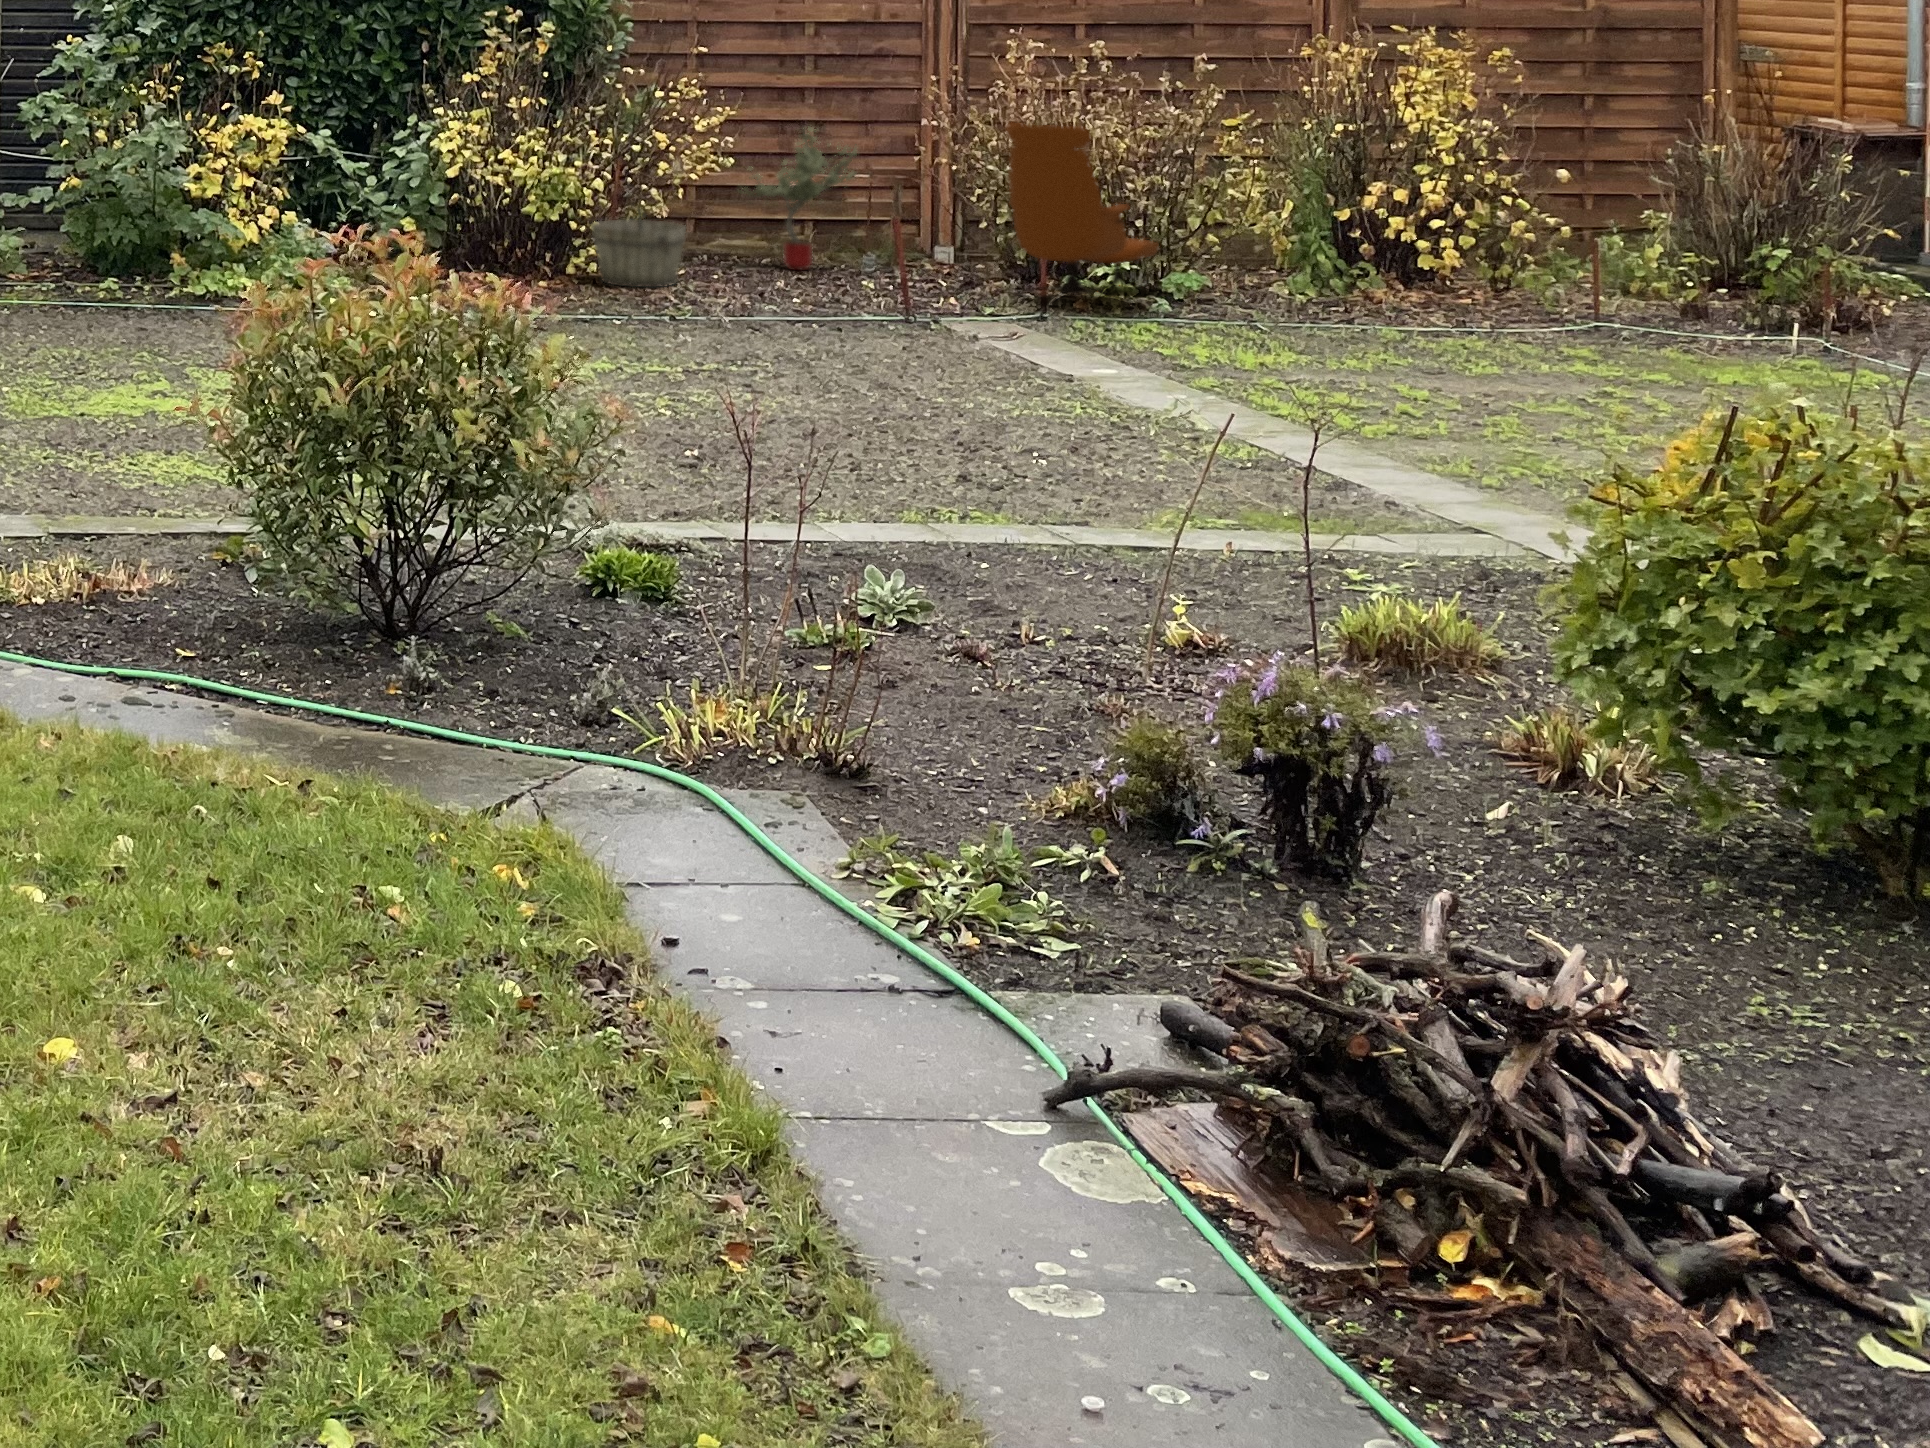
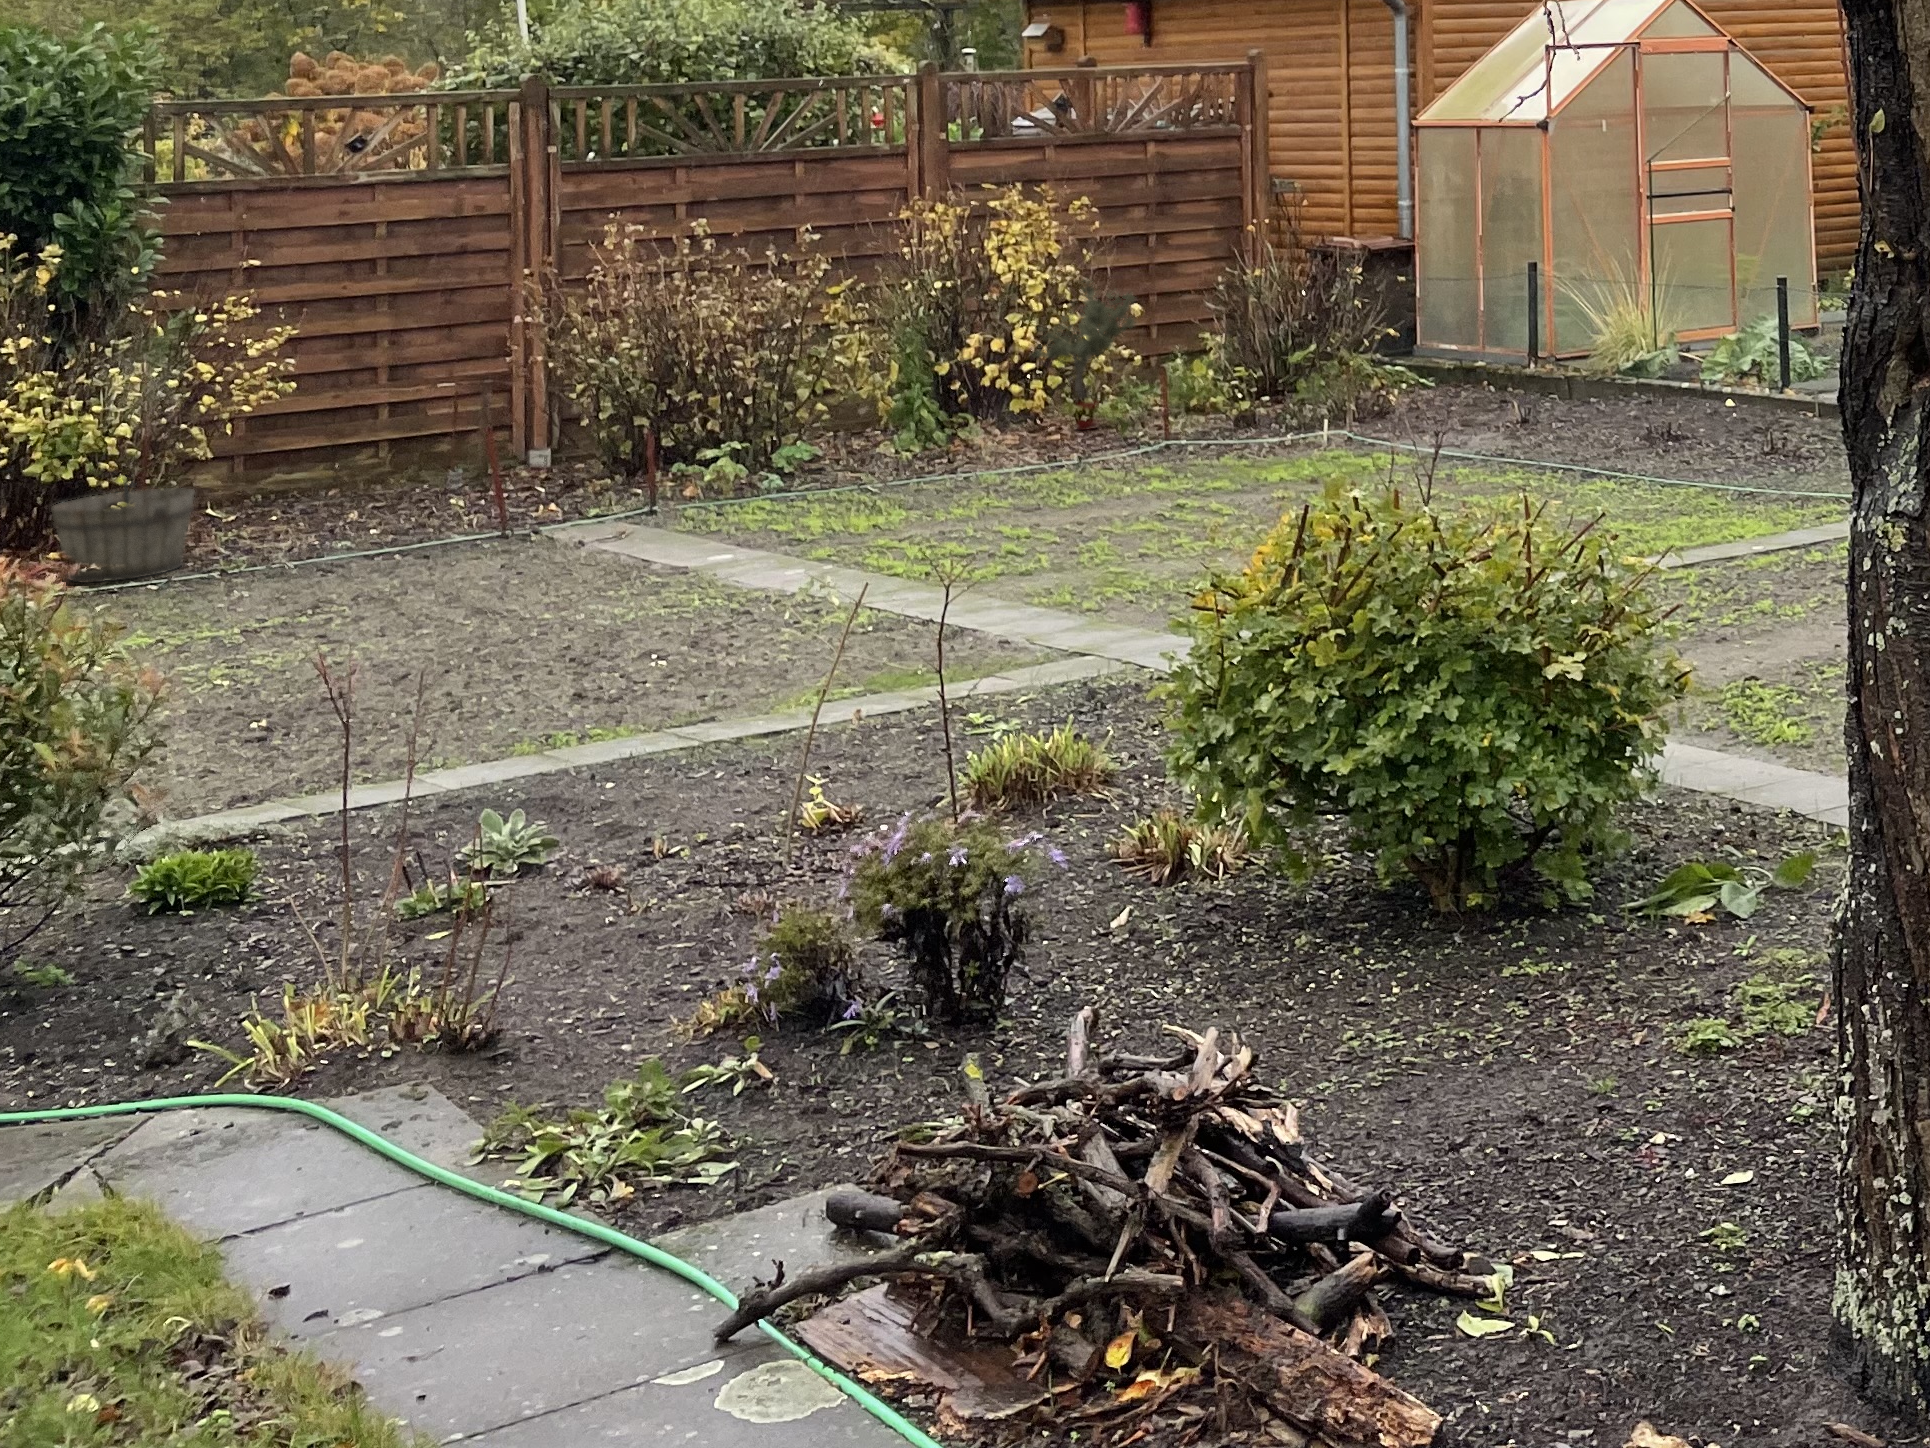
lounge chair: present [1006,123,1159,305] -> none [602,310,772,514]
potted tree: present [741,128,857,270] -> present [1033,278,1135,430]

